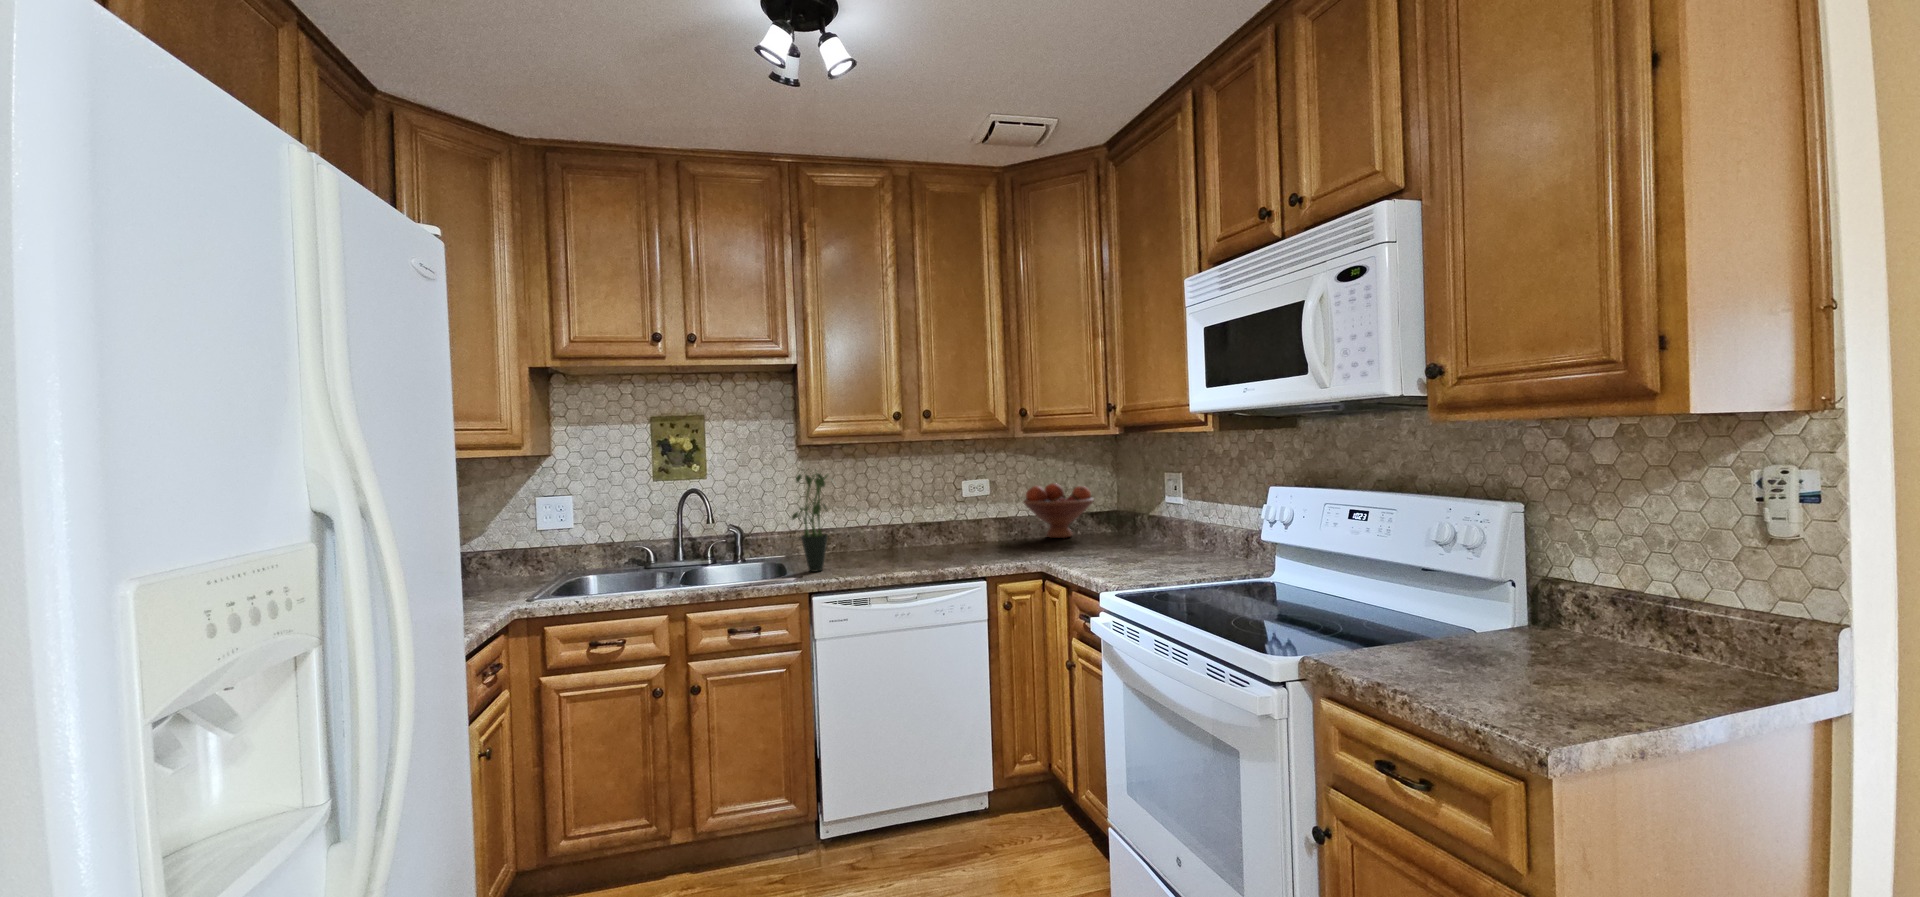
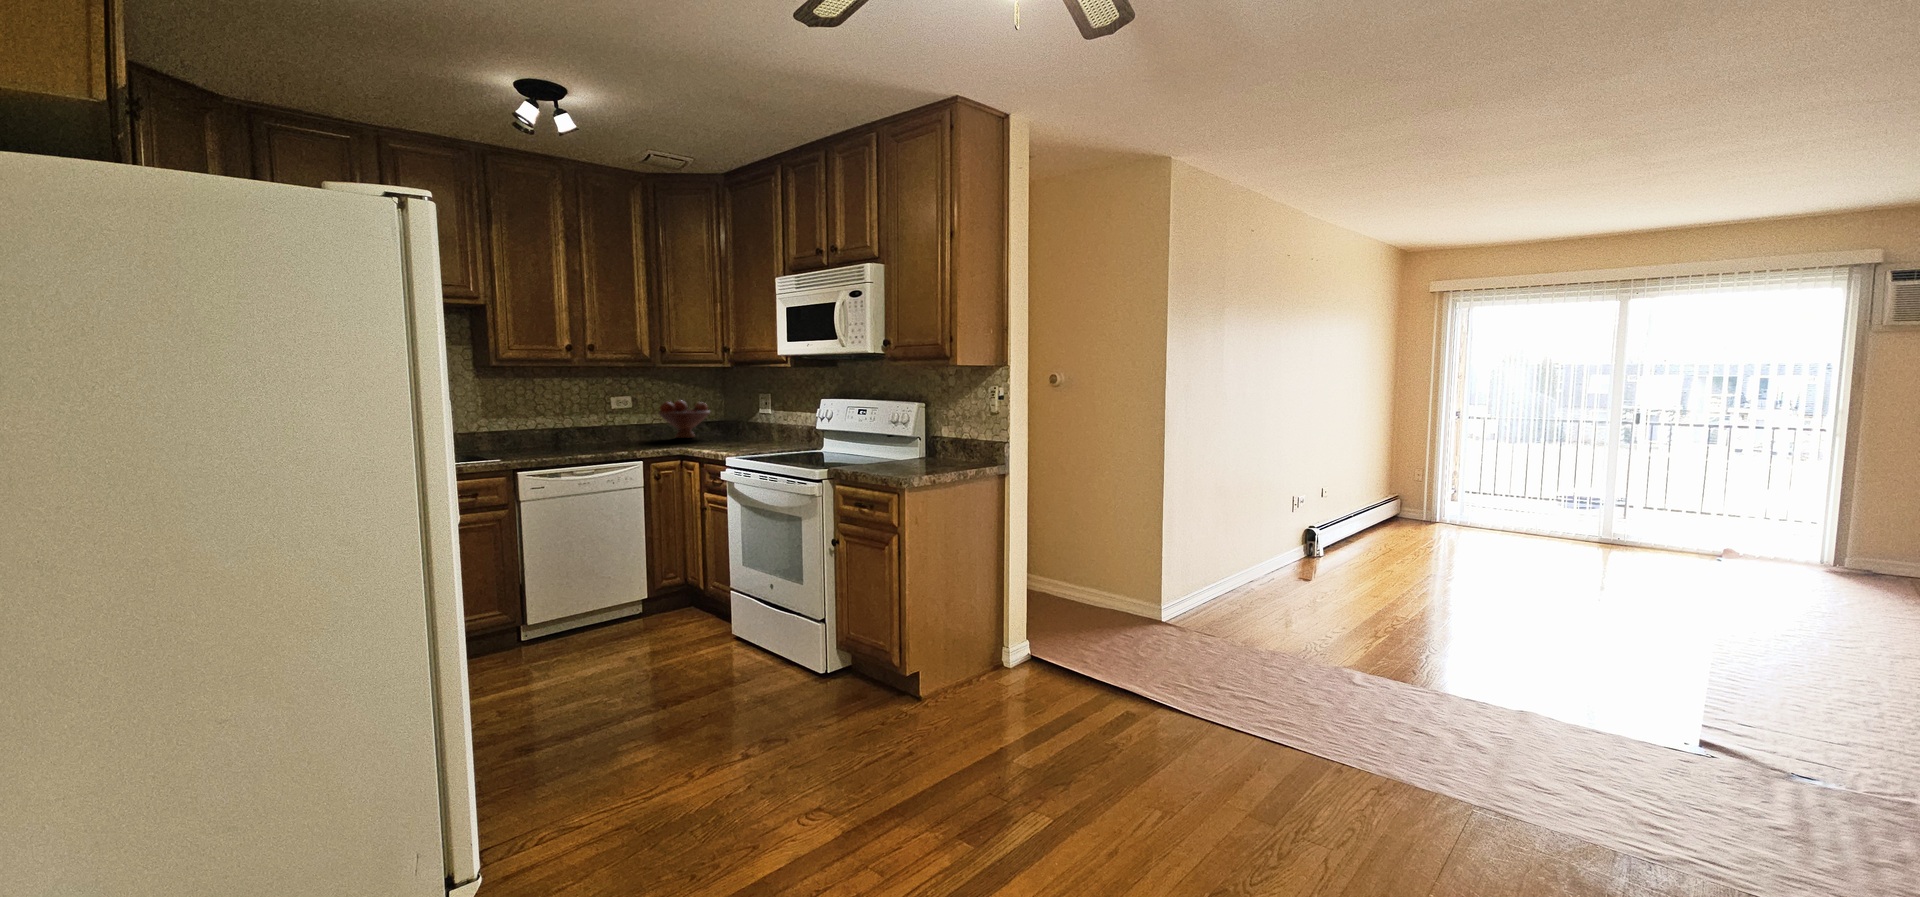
potted plant: present [792,468,836,572] -> none [494,383,529,457]

